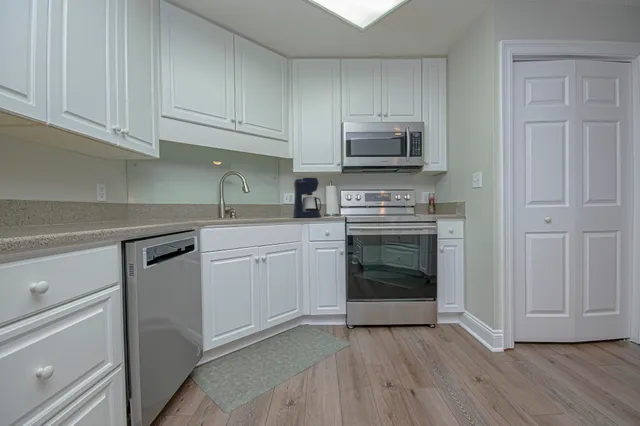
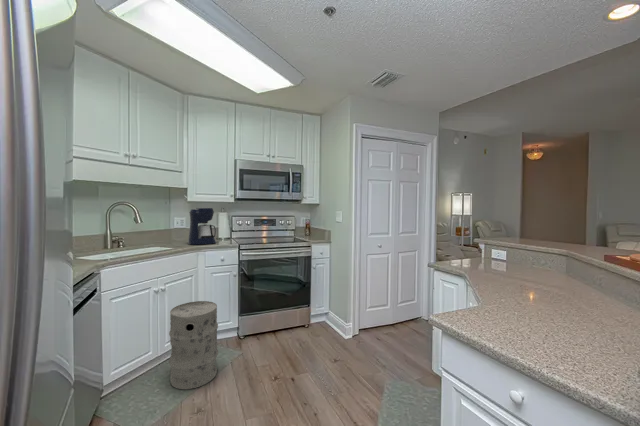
trash can: none [268,276,320,373] -> present [169,301,218,389]

